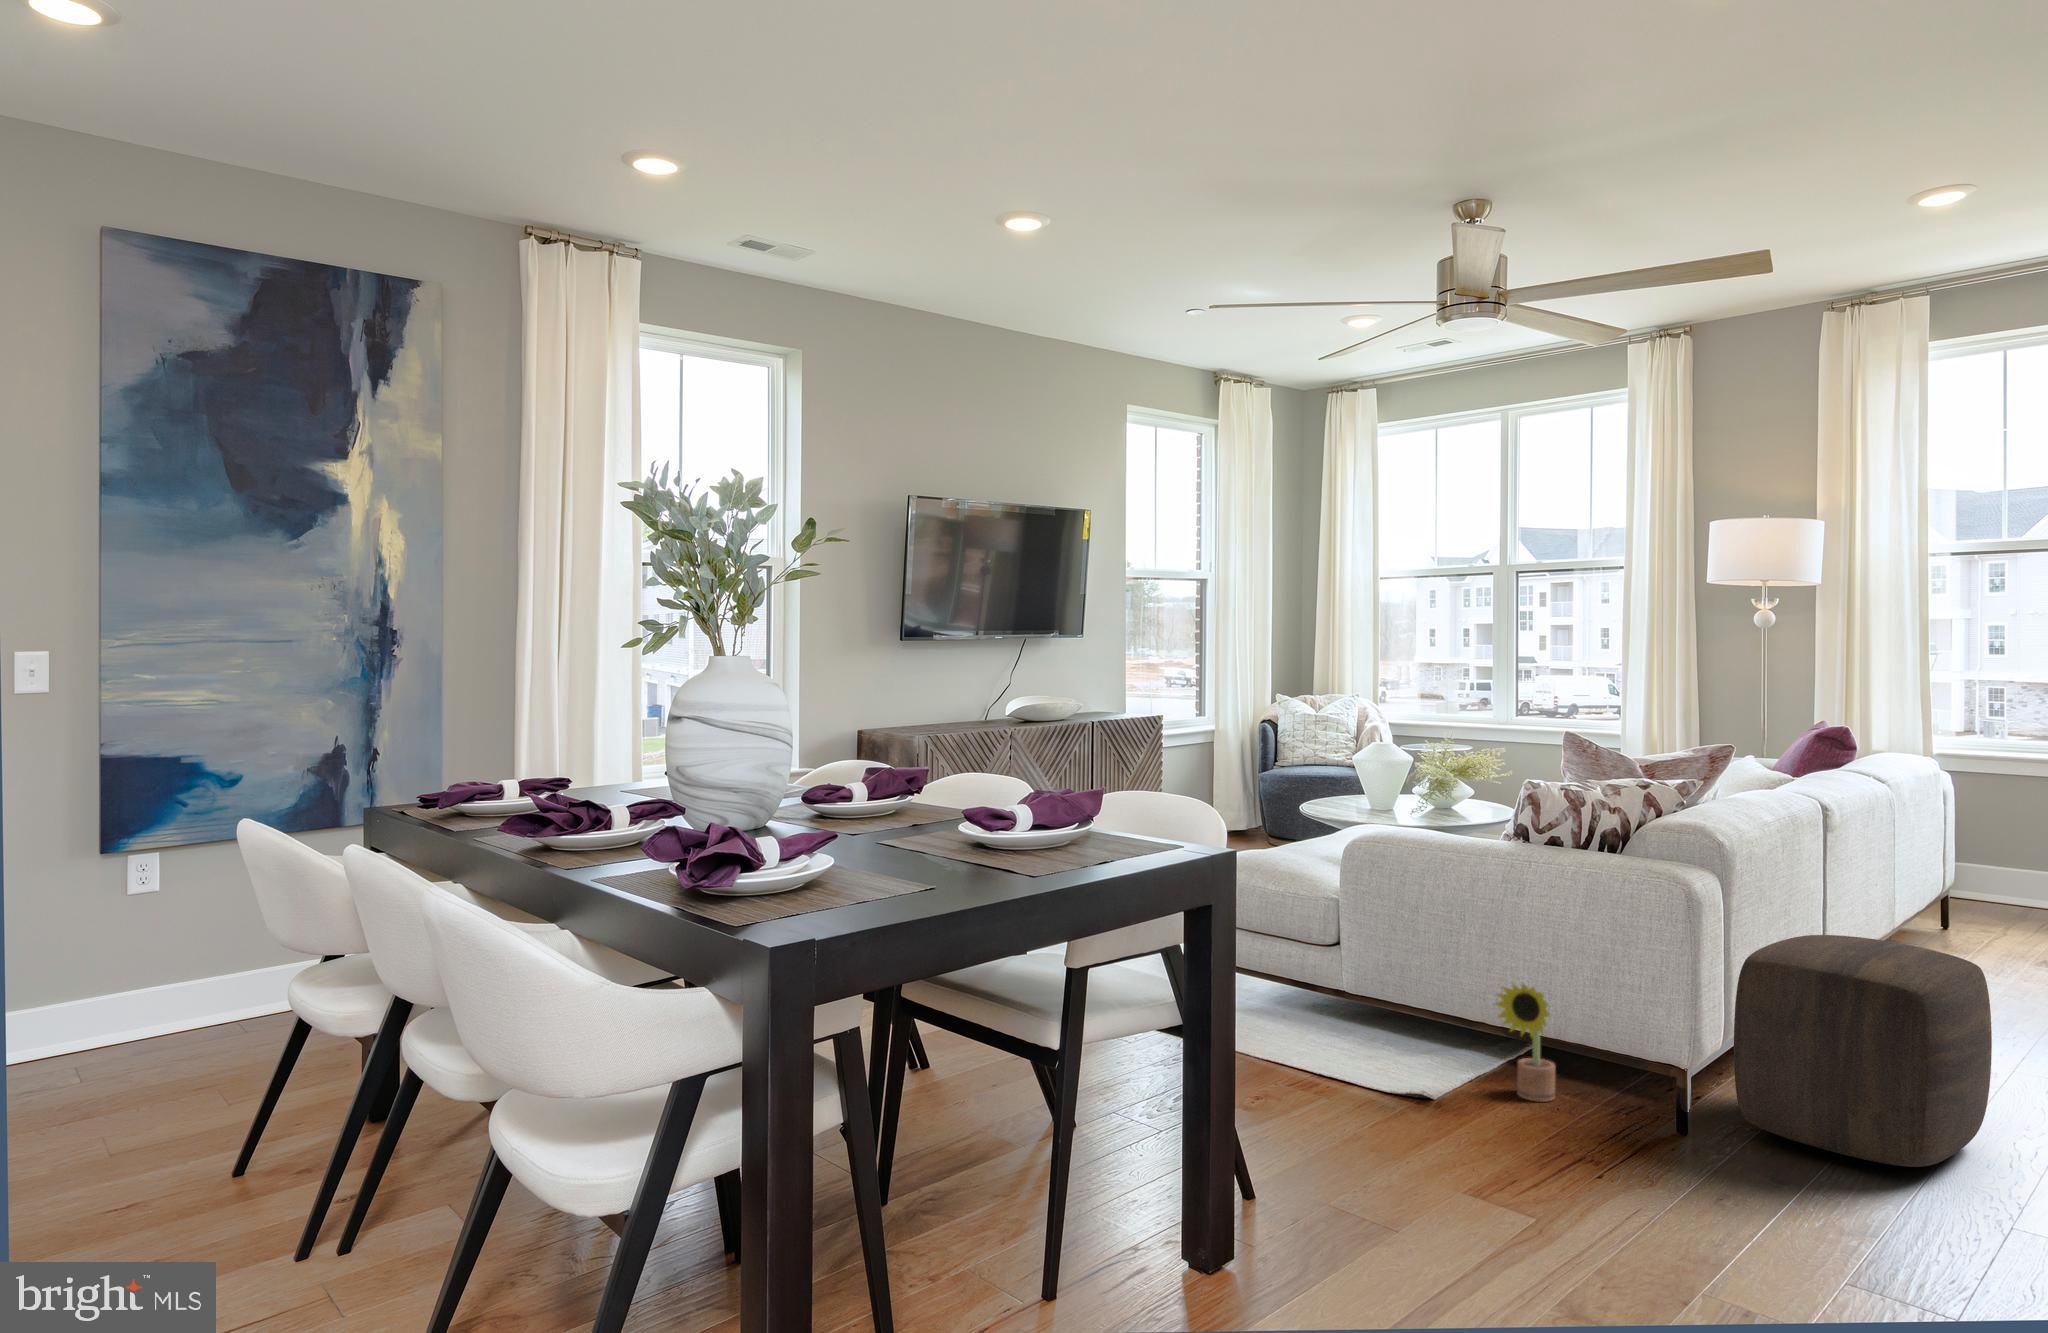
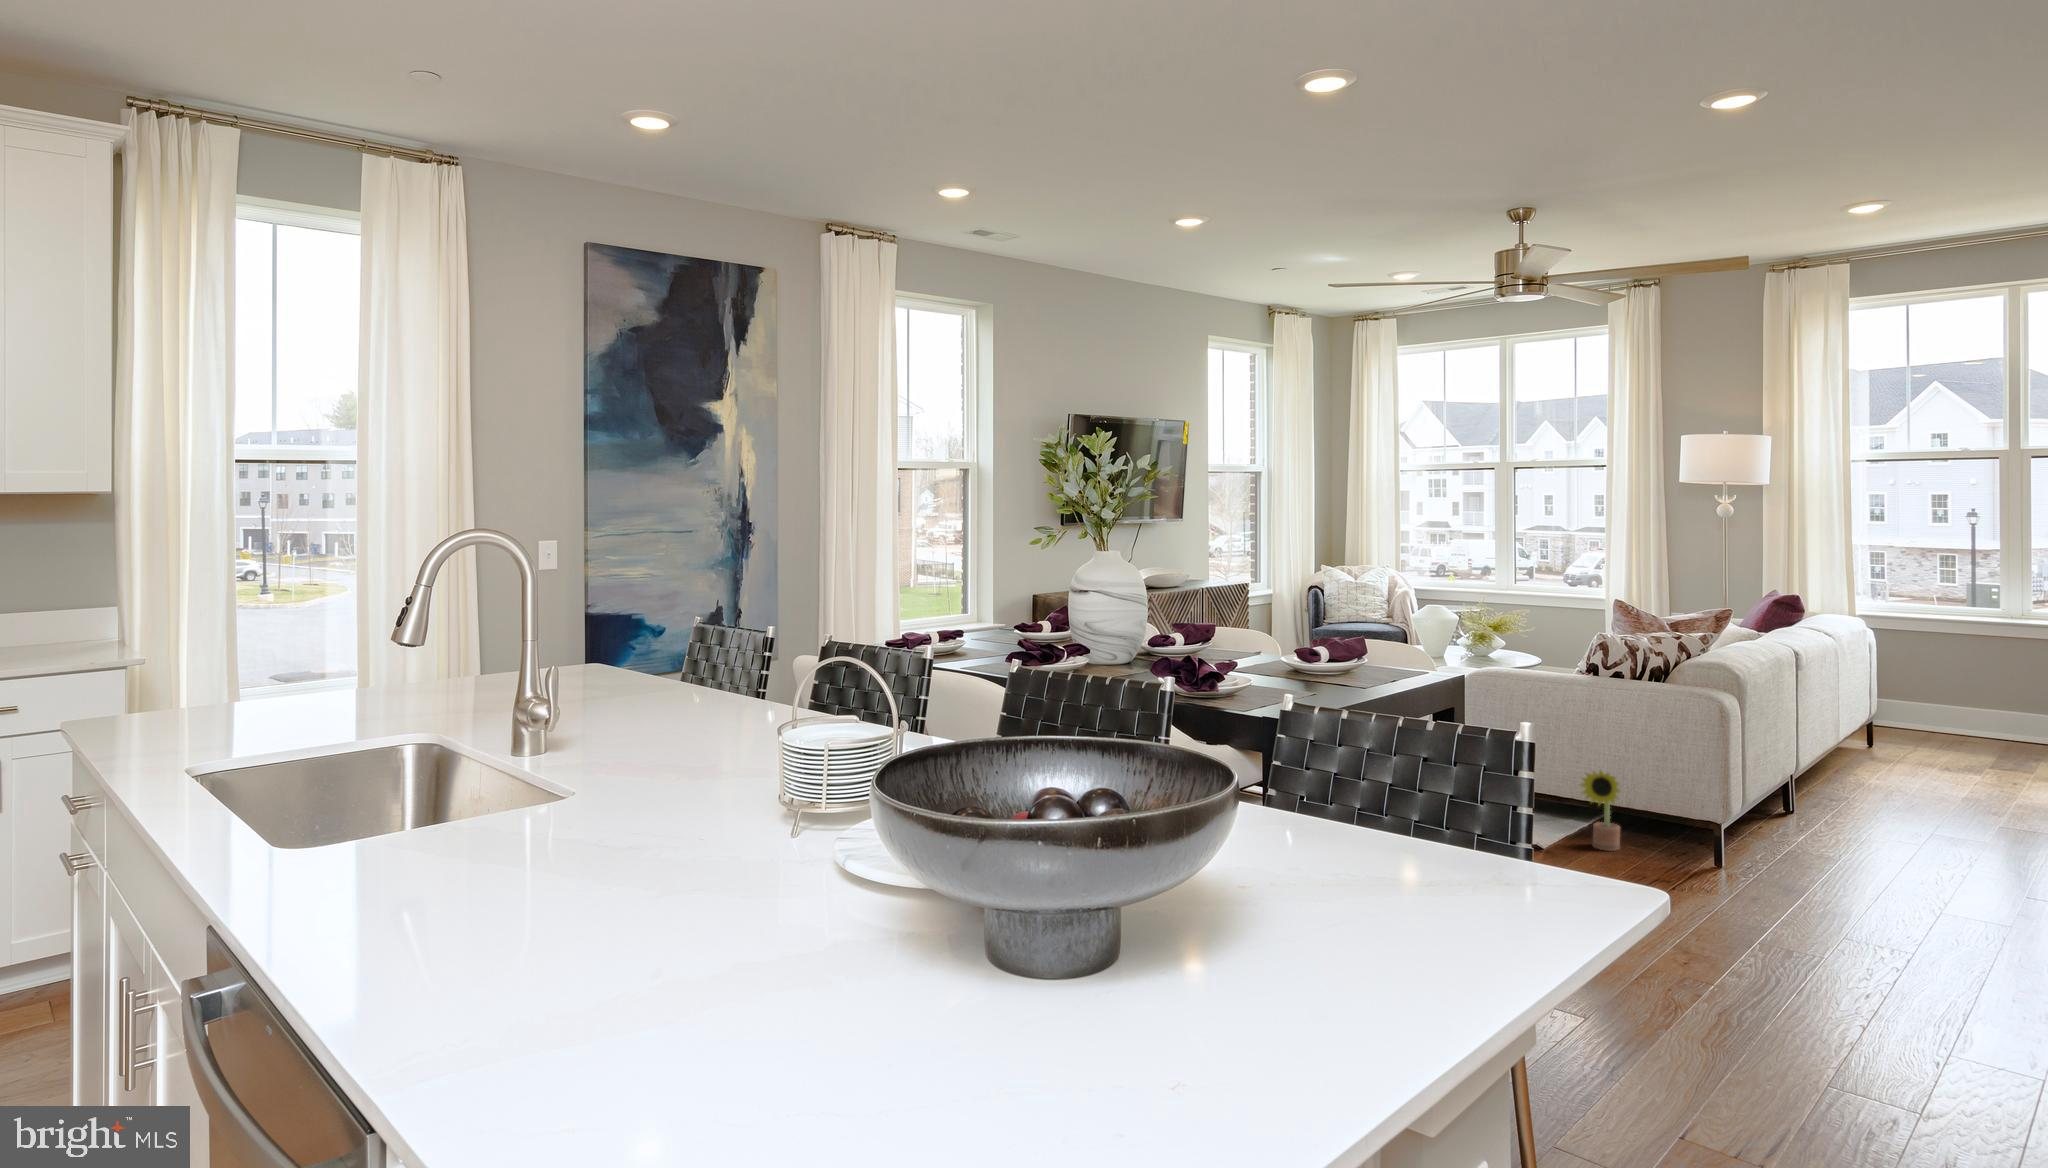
ottoman: present [1734,935,1992,1167] -> none [1750,737,1925,884]

